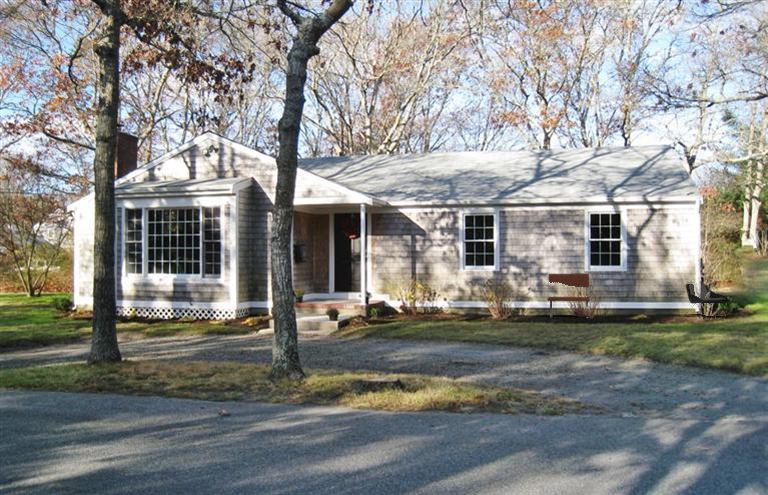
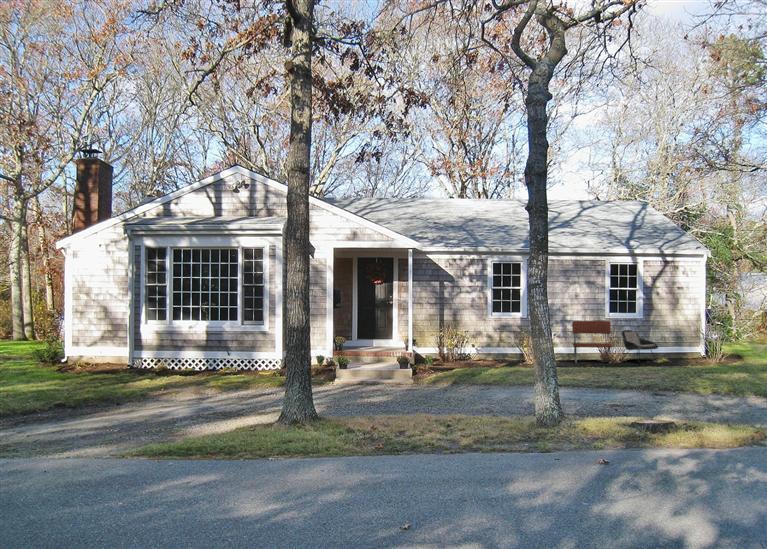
lounge chair: present [685,283,729,319] -> present [622,330,658,364]

